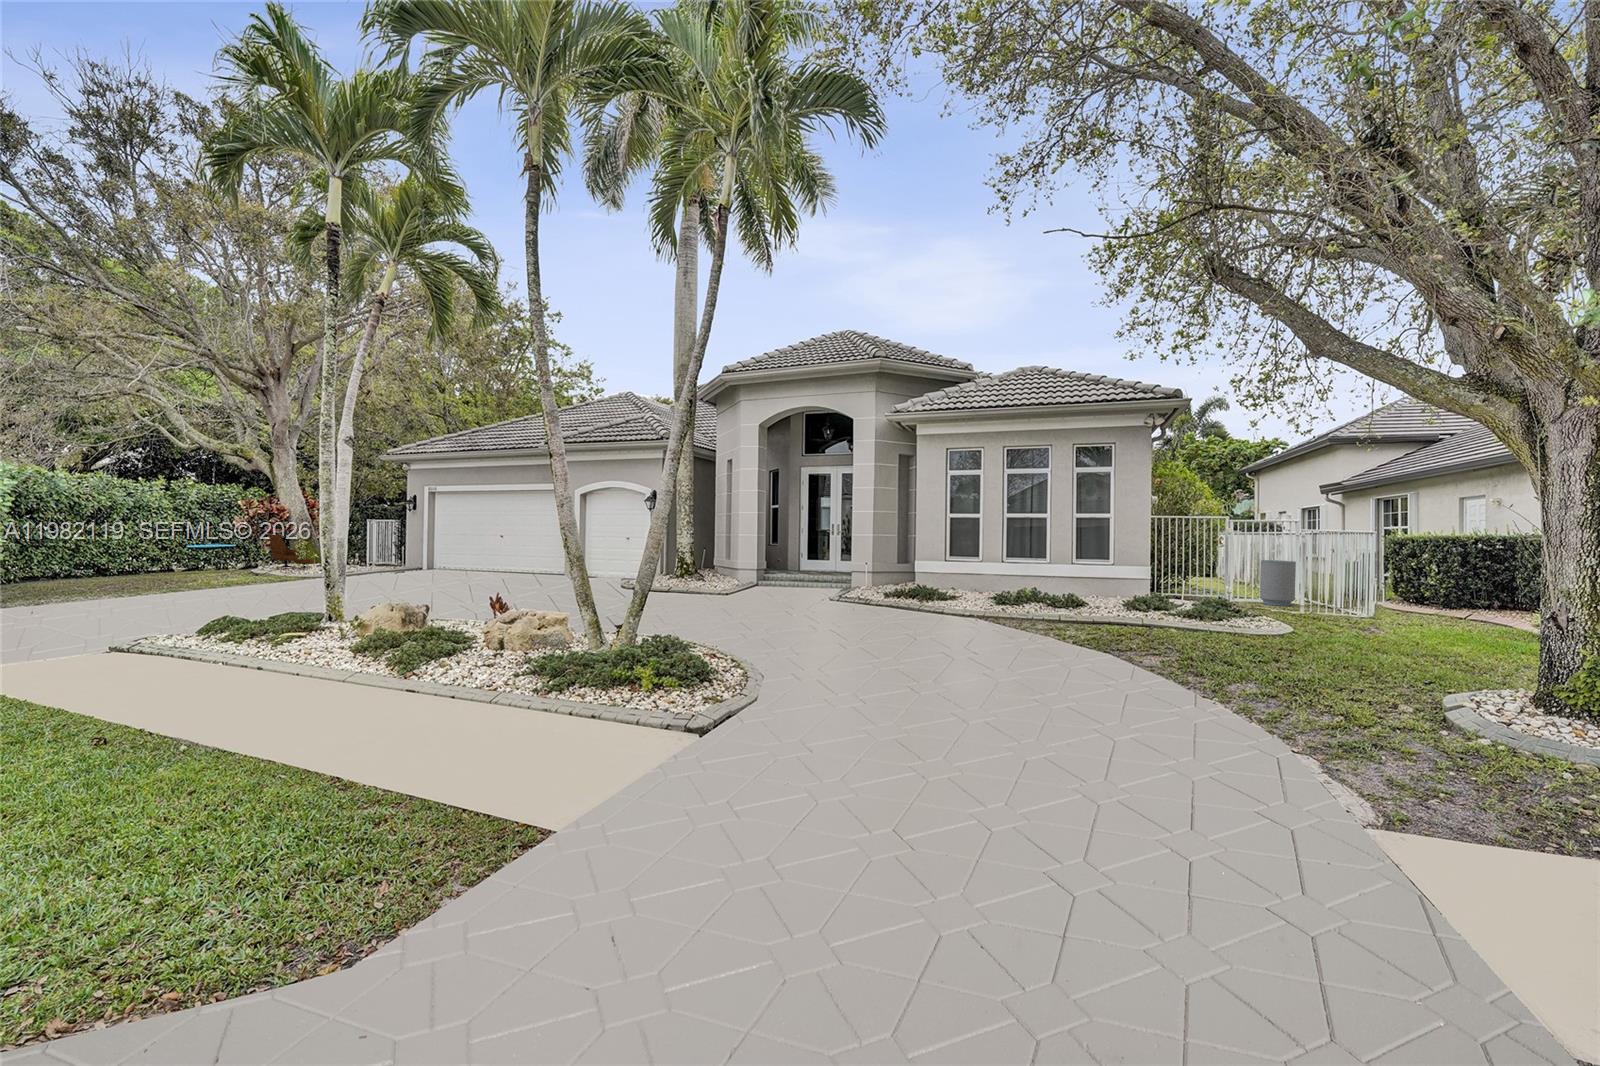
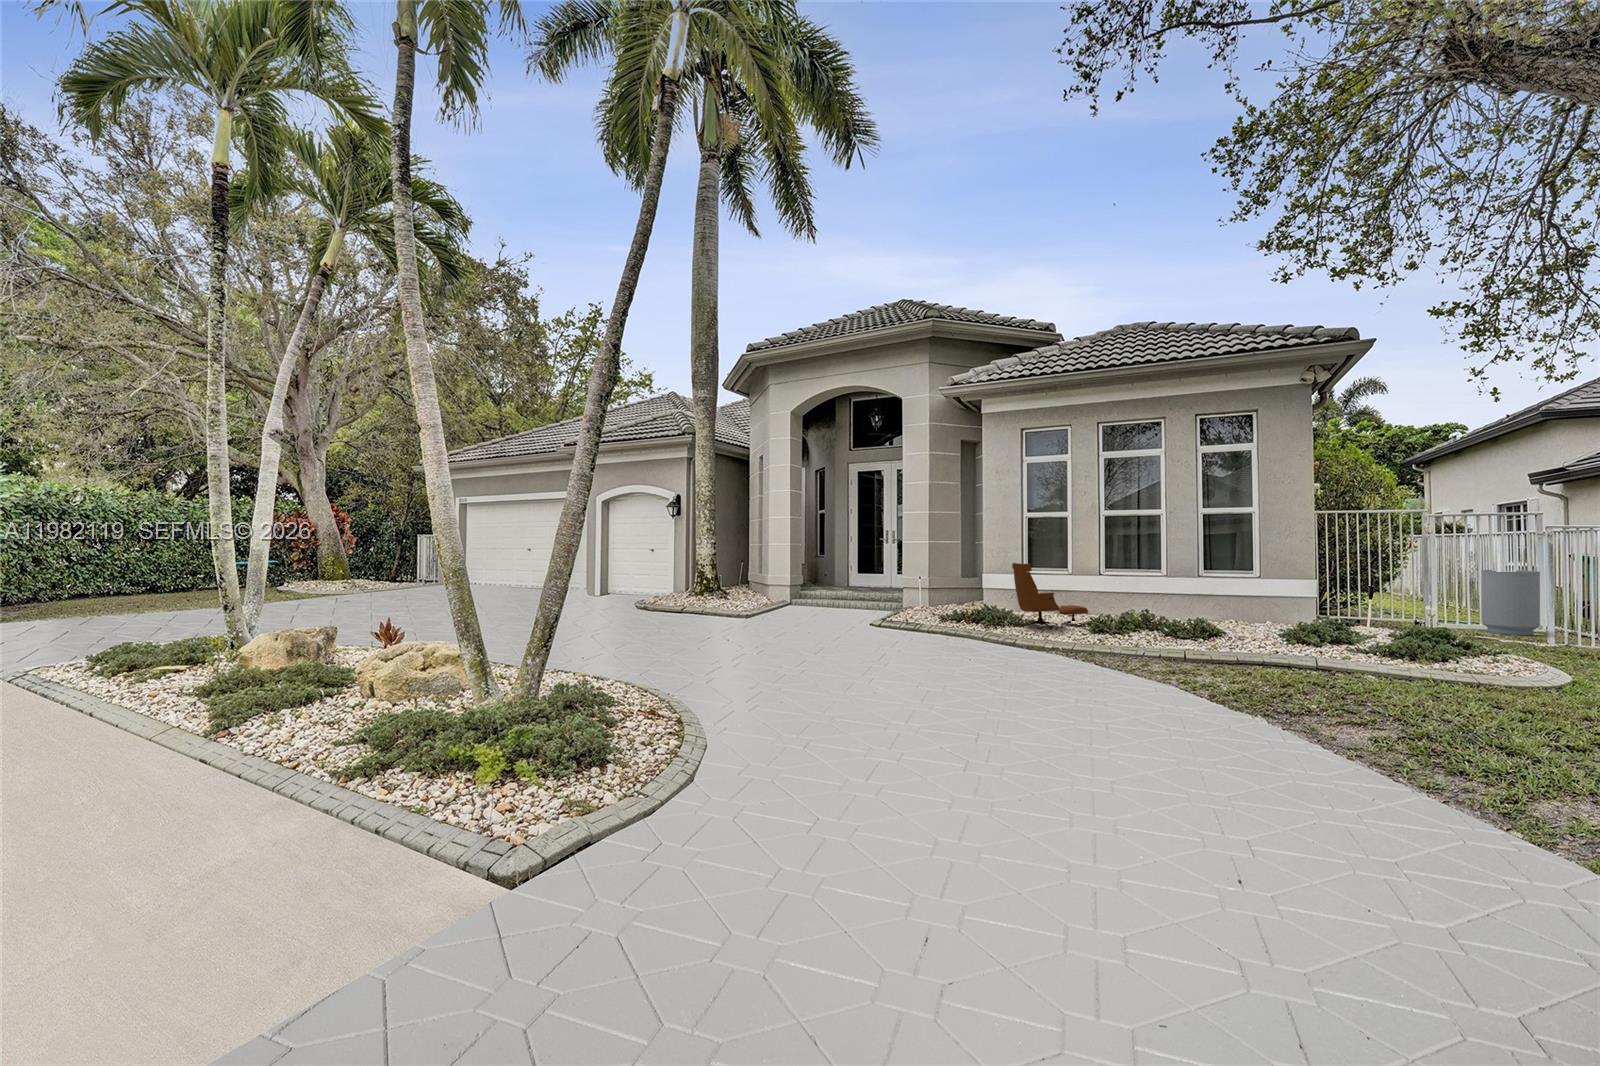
lounge chair: present [269,534,313,569] -> present [1012,563,1088,629]

